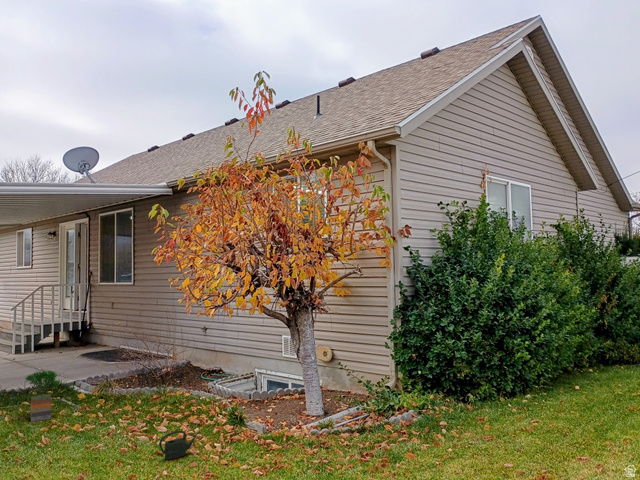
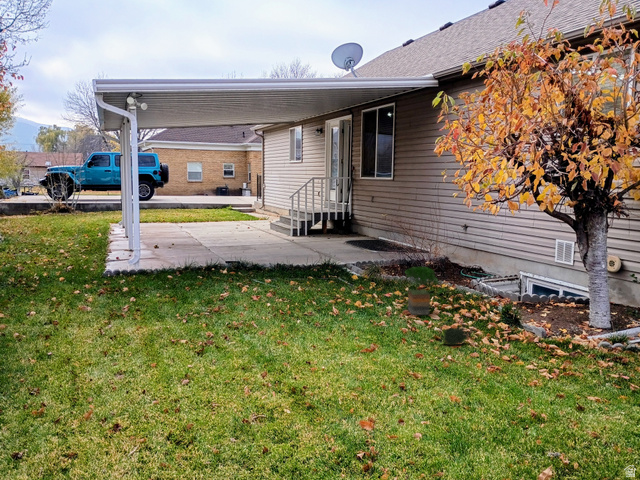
potted tree: present [25,371,60,422] -> present [405,267,438,315]

